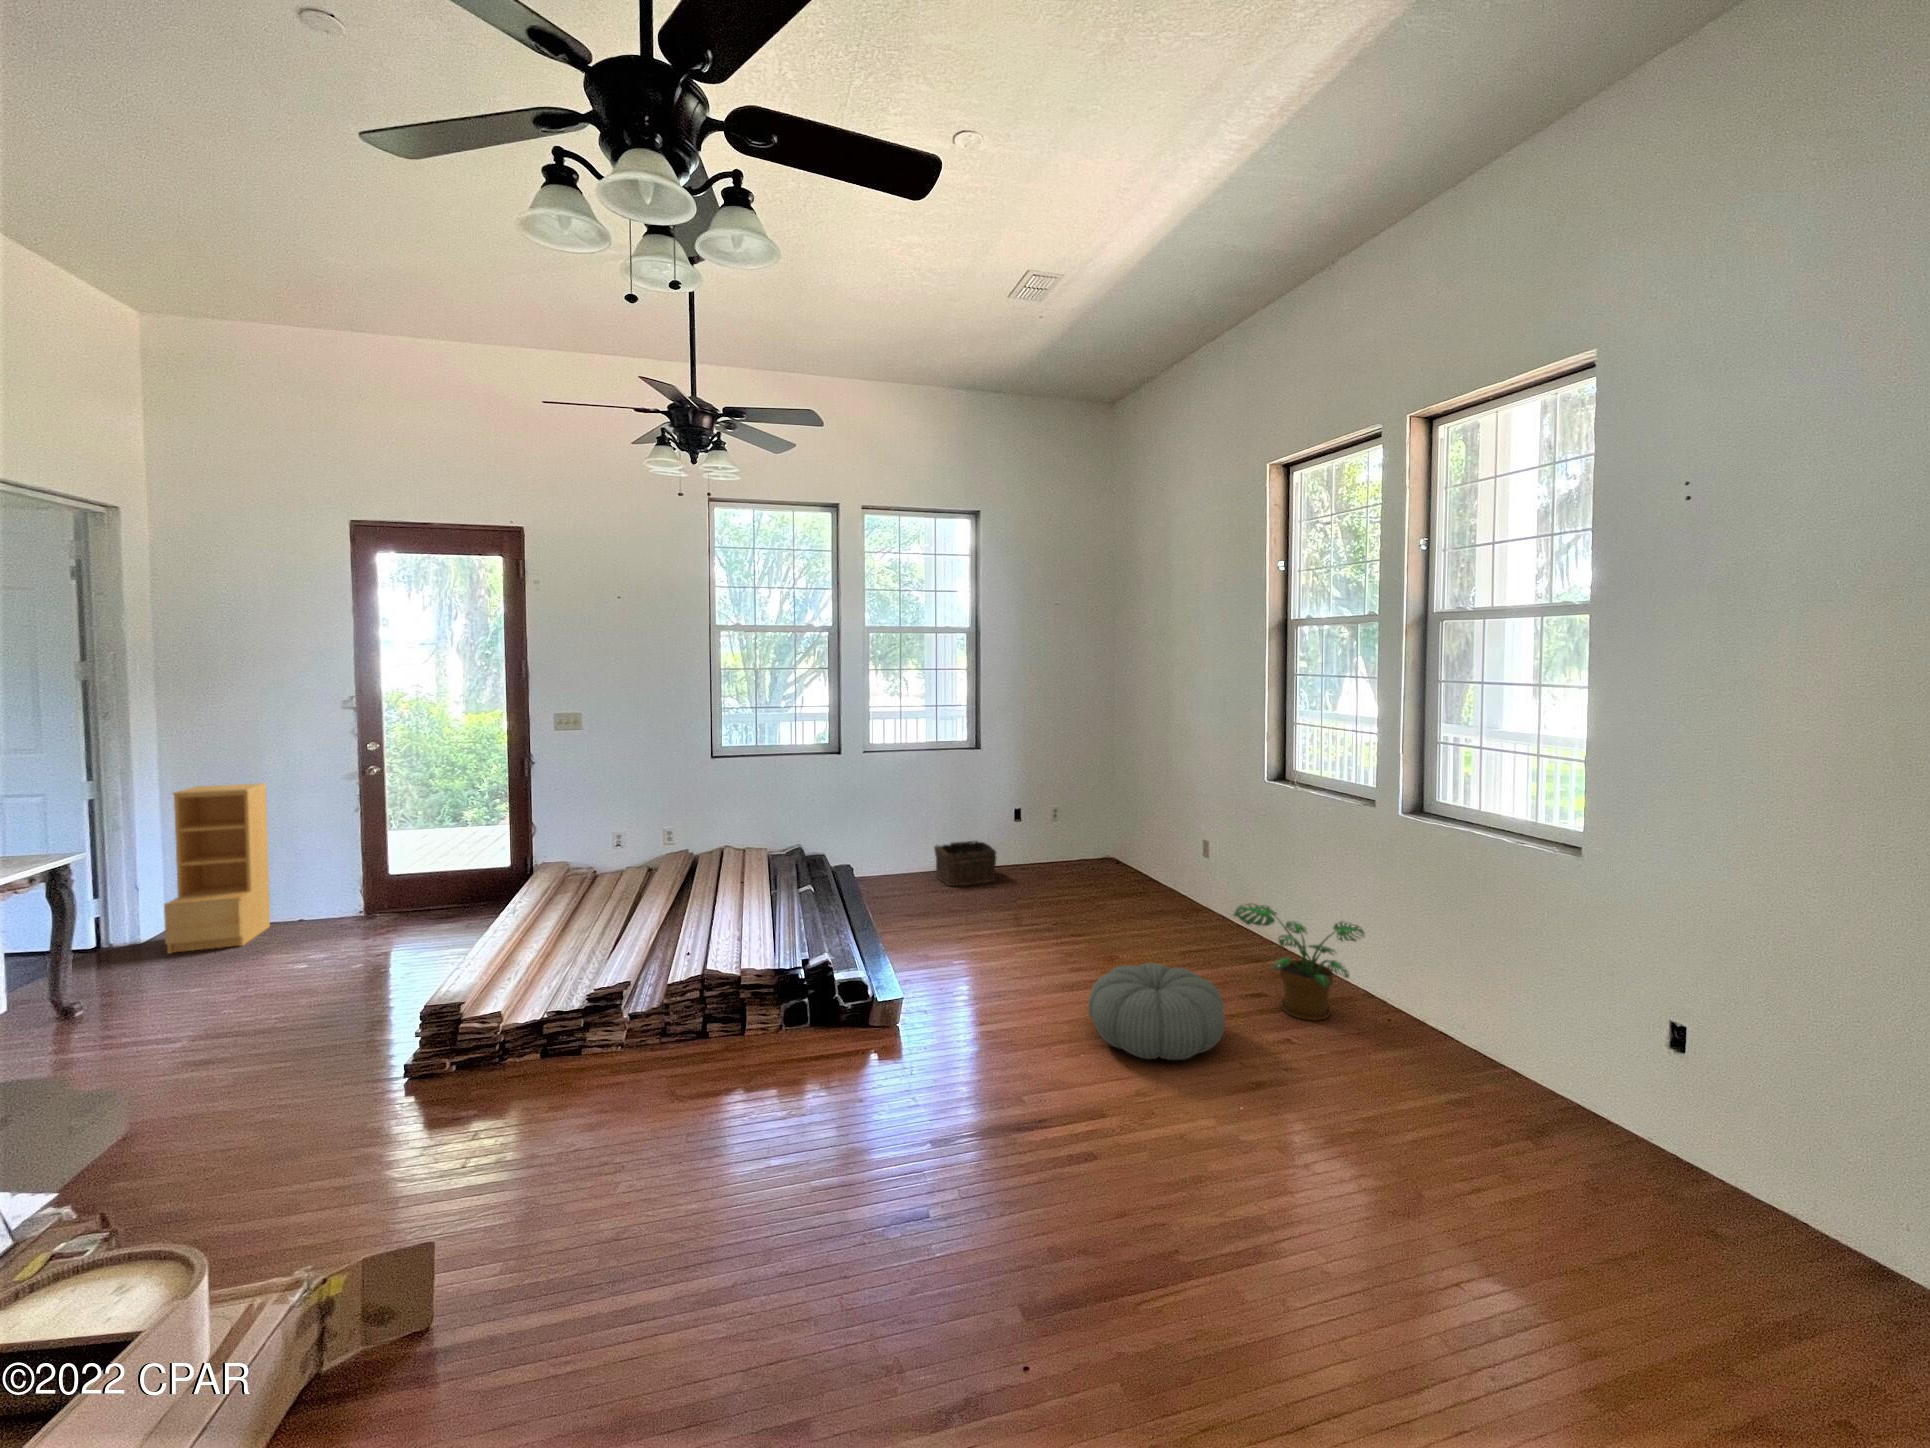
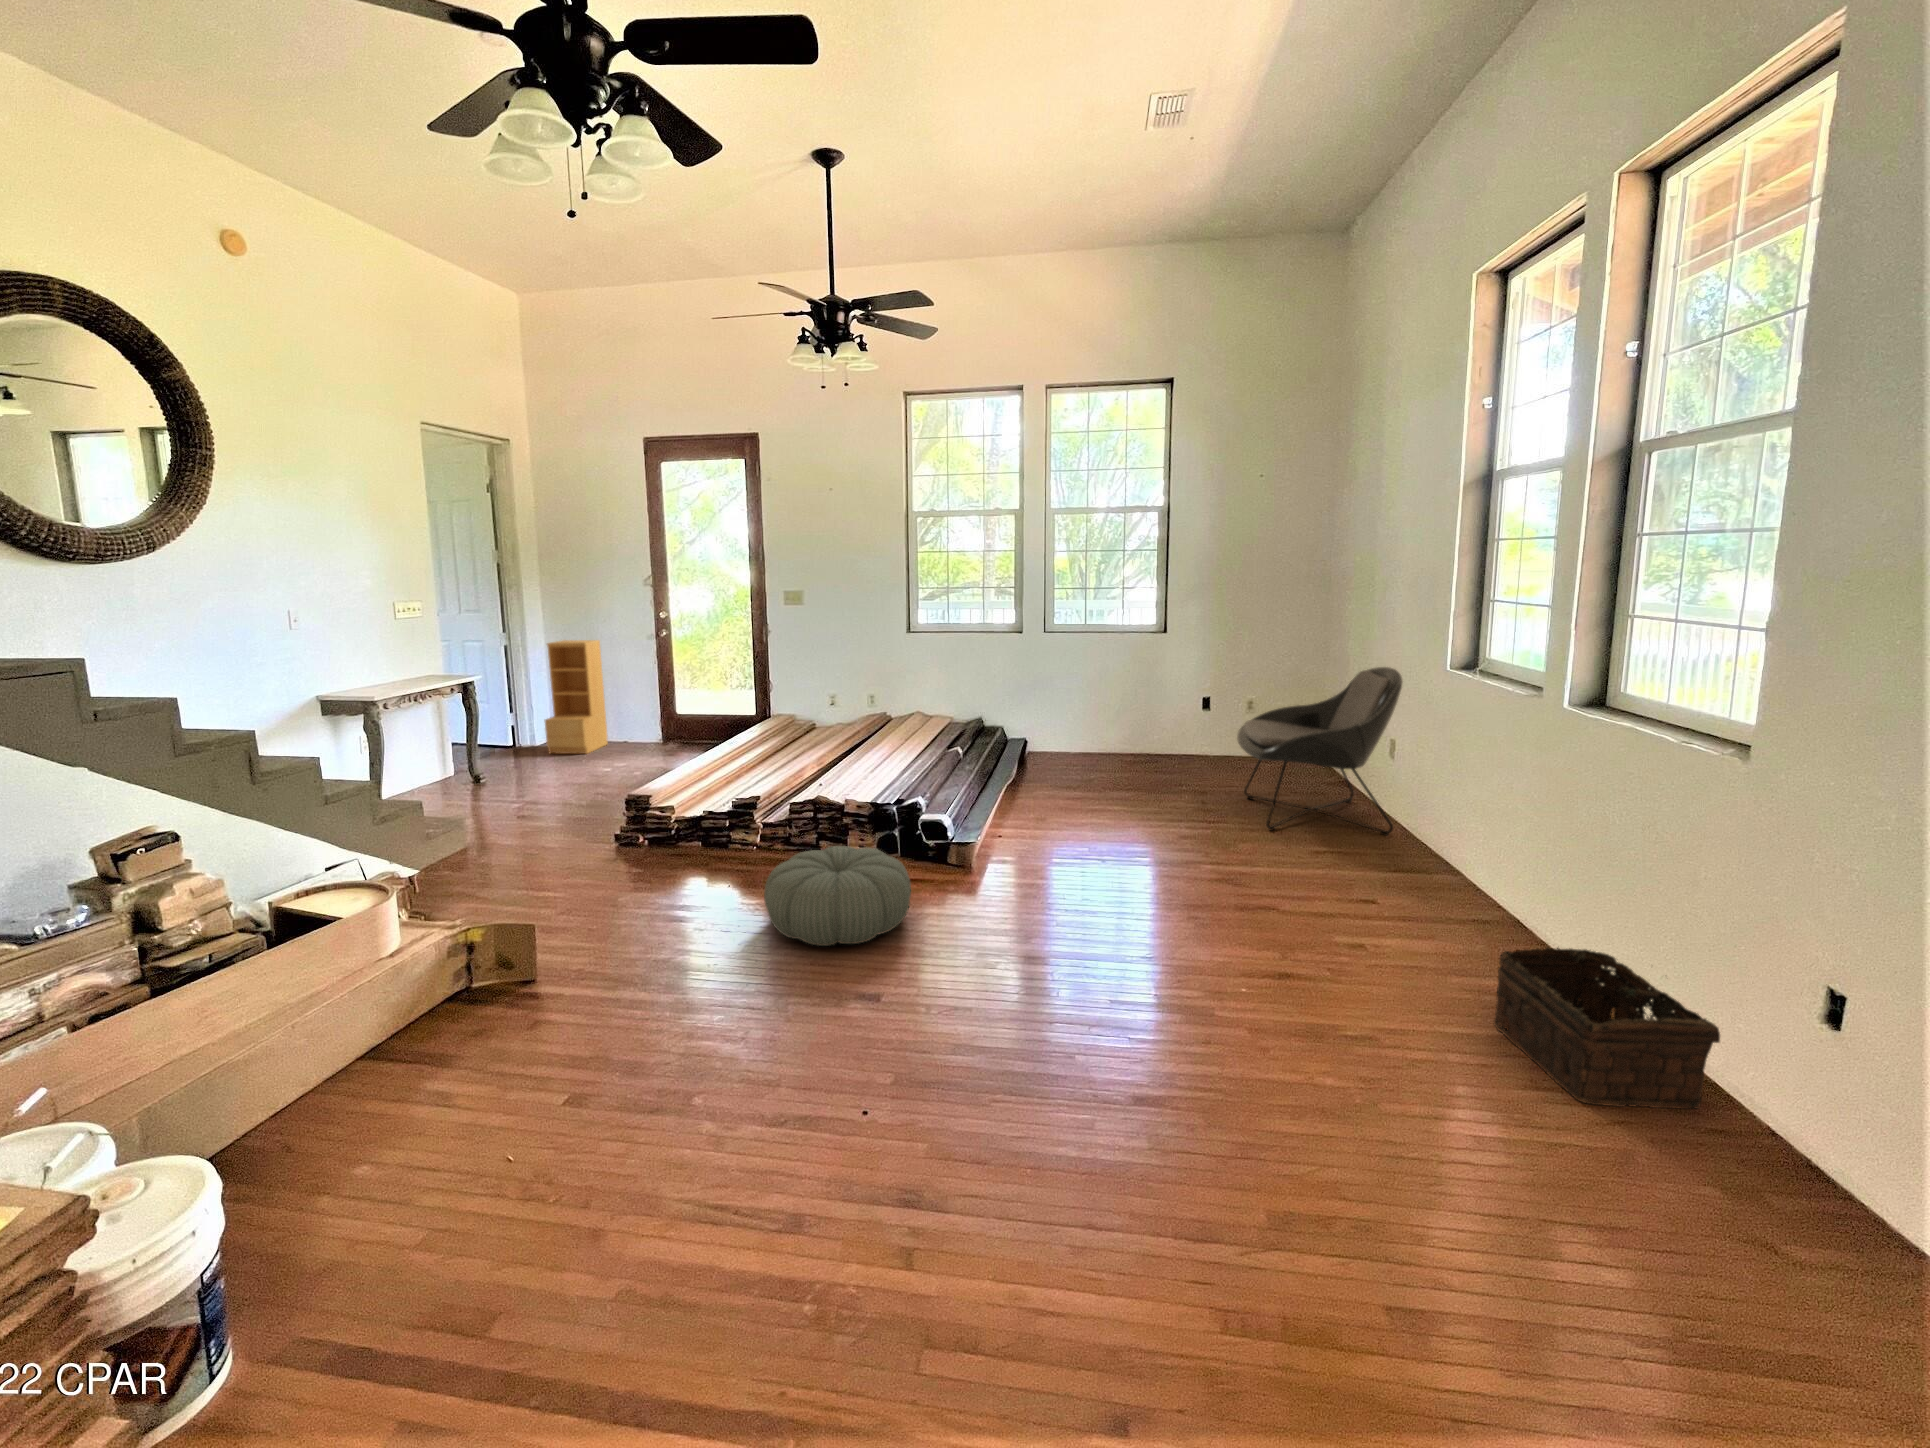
lounge chair: none [1070,785,1207,937] -> present [1237,667,1403,836]
basket: present [934,841,996,886] -> present [1494,947,1720,1109]
potted plant: present [1234,903,1365,1021] -> none [1370,798,1552,946]
pouf: present [1088,963,1225,1060] -> present [764,846,911,946]

